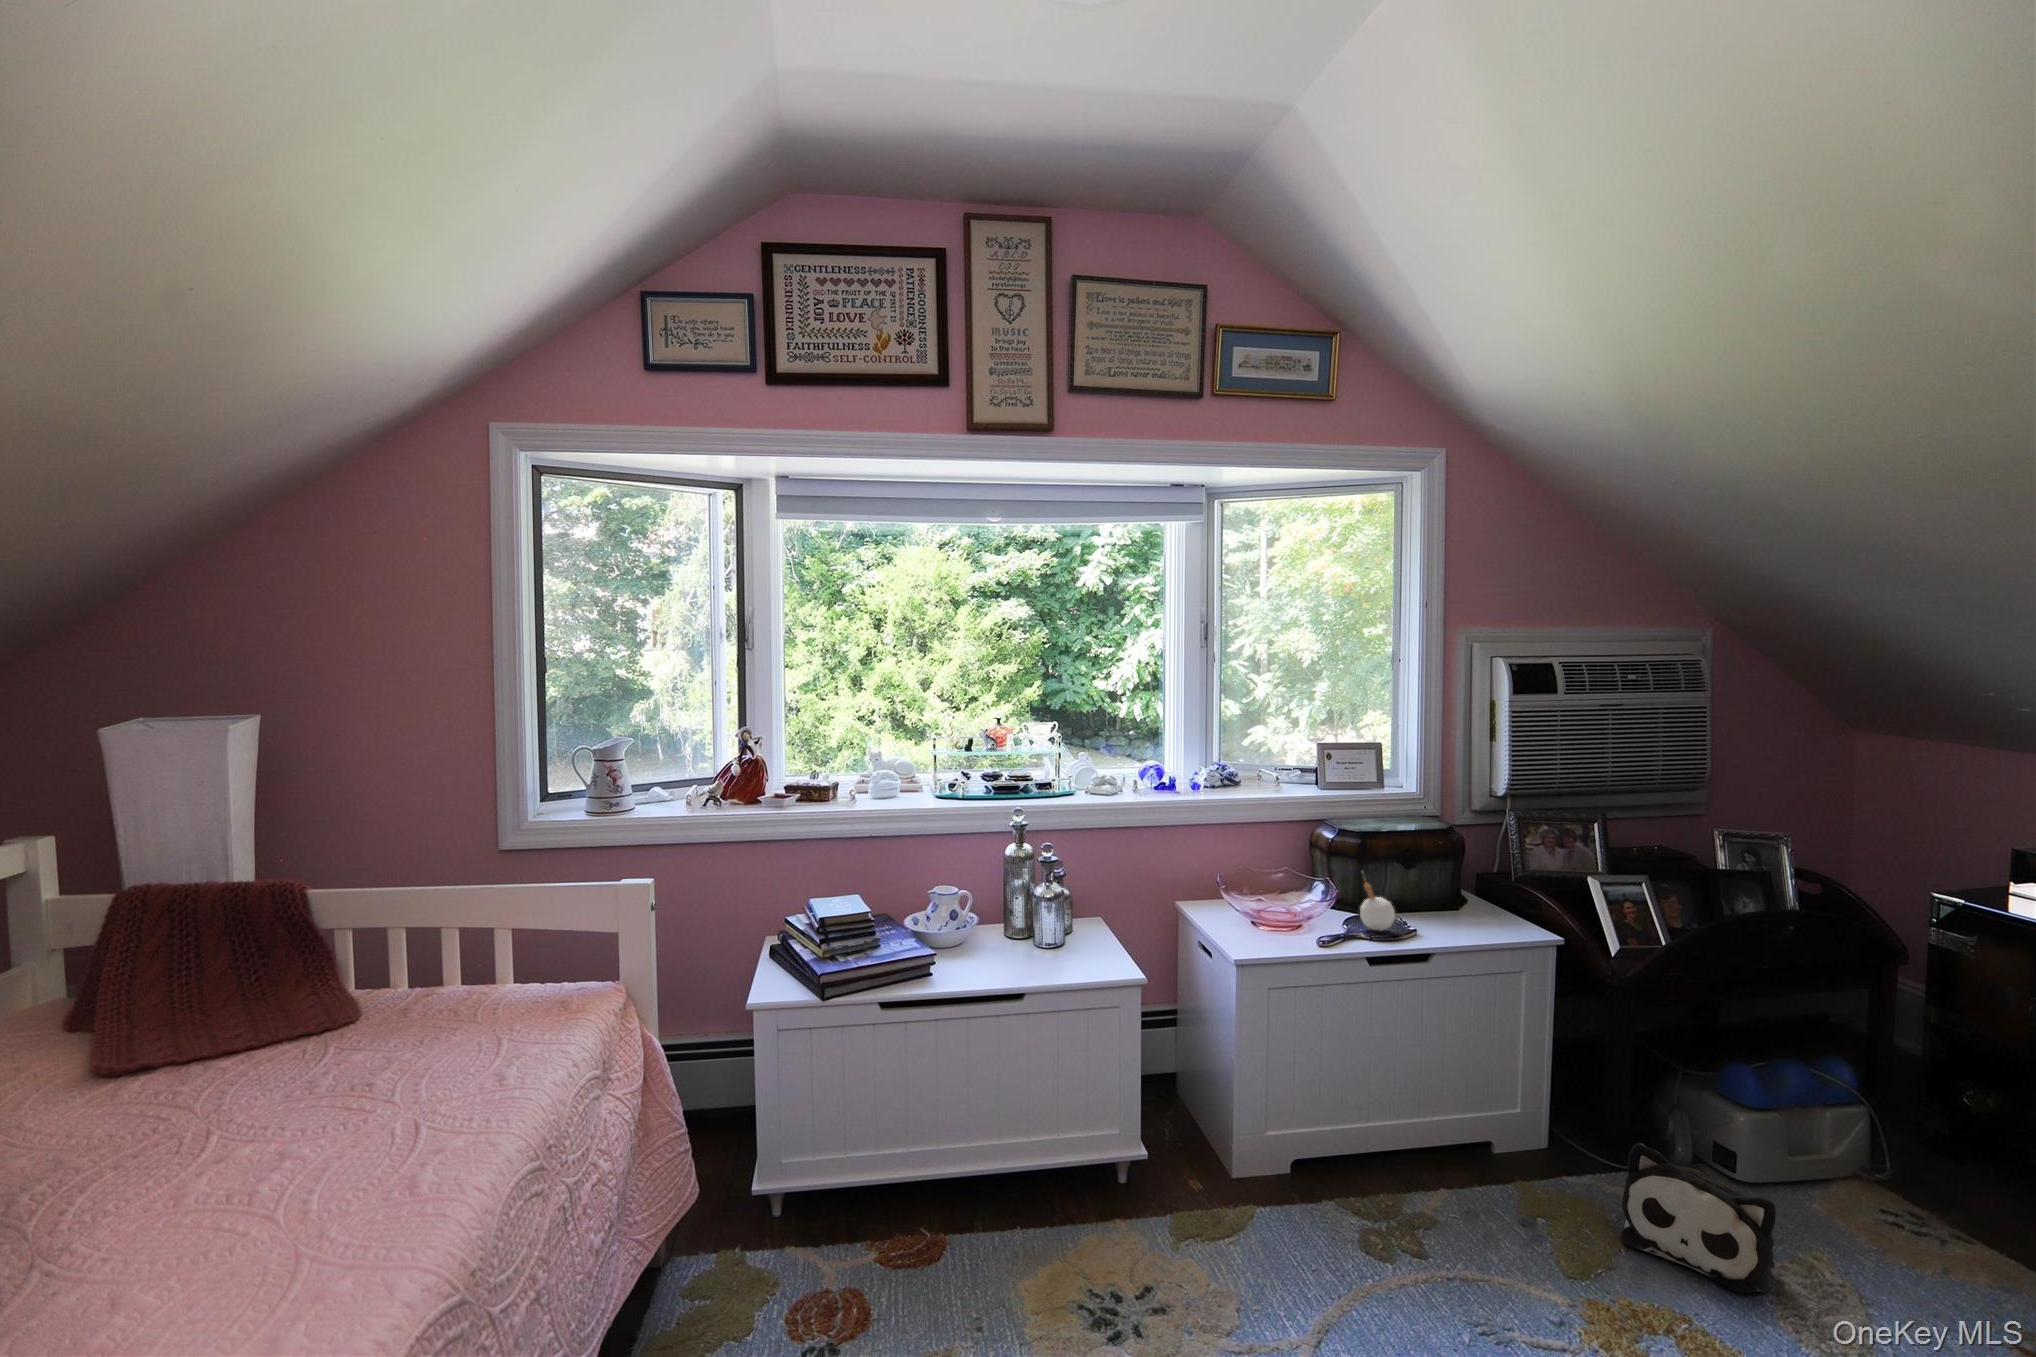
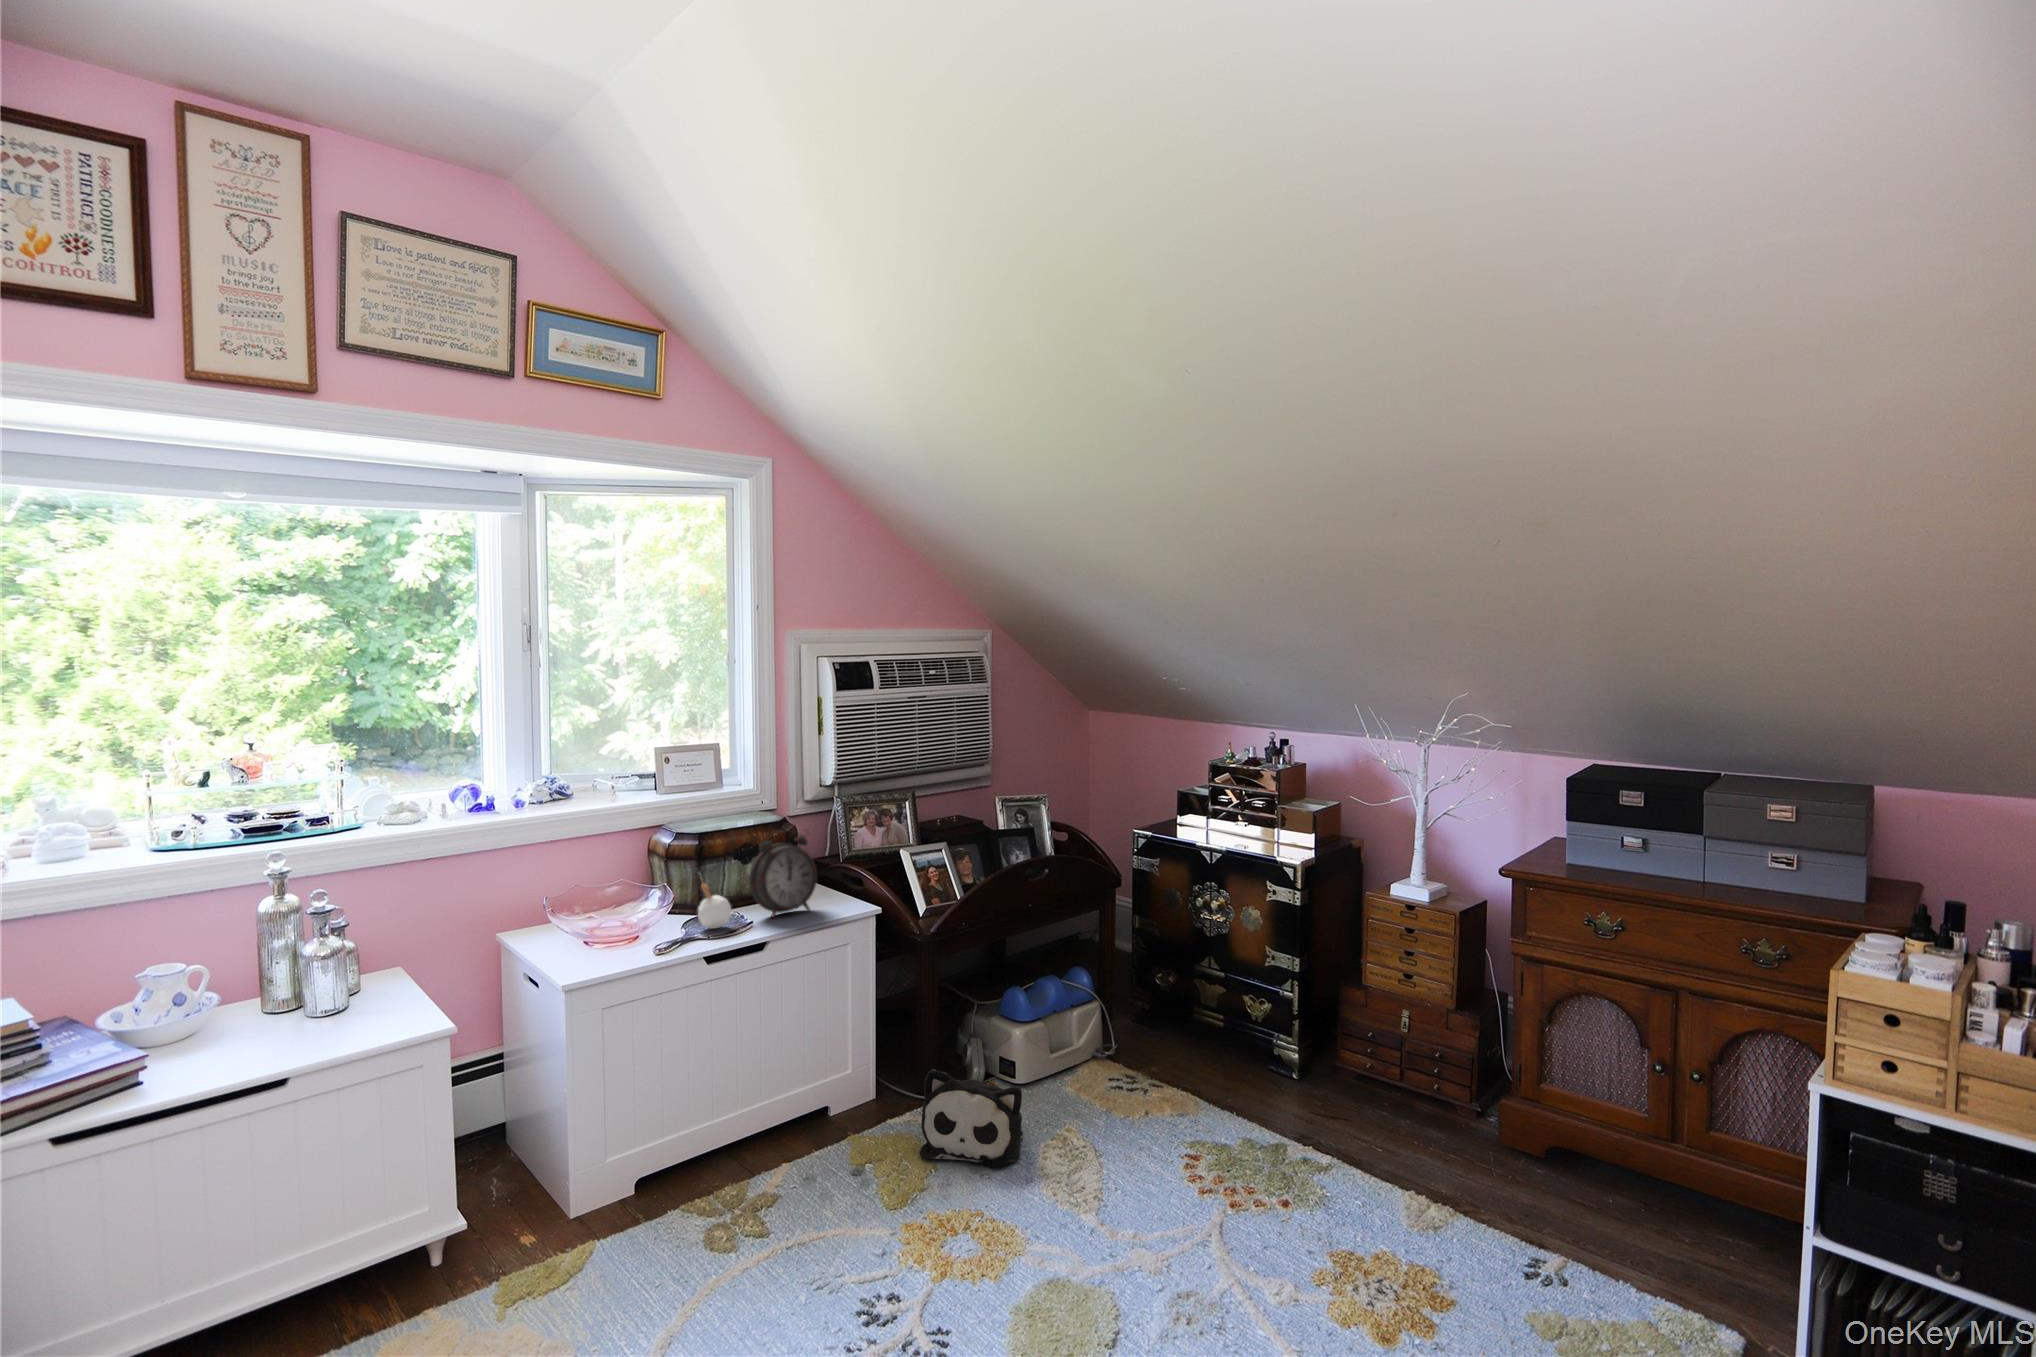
alarm clock: none [1414,839,1490,930] -> present [749,835,817,918]

